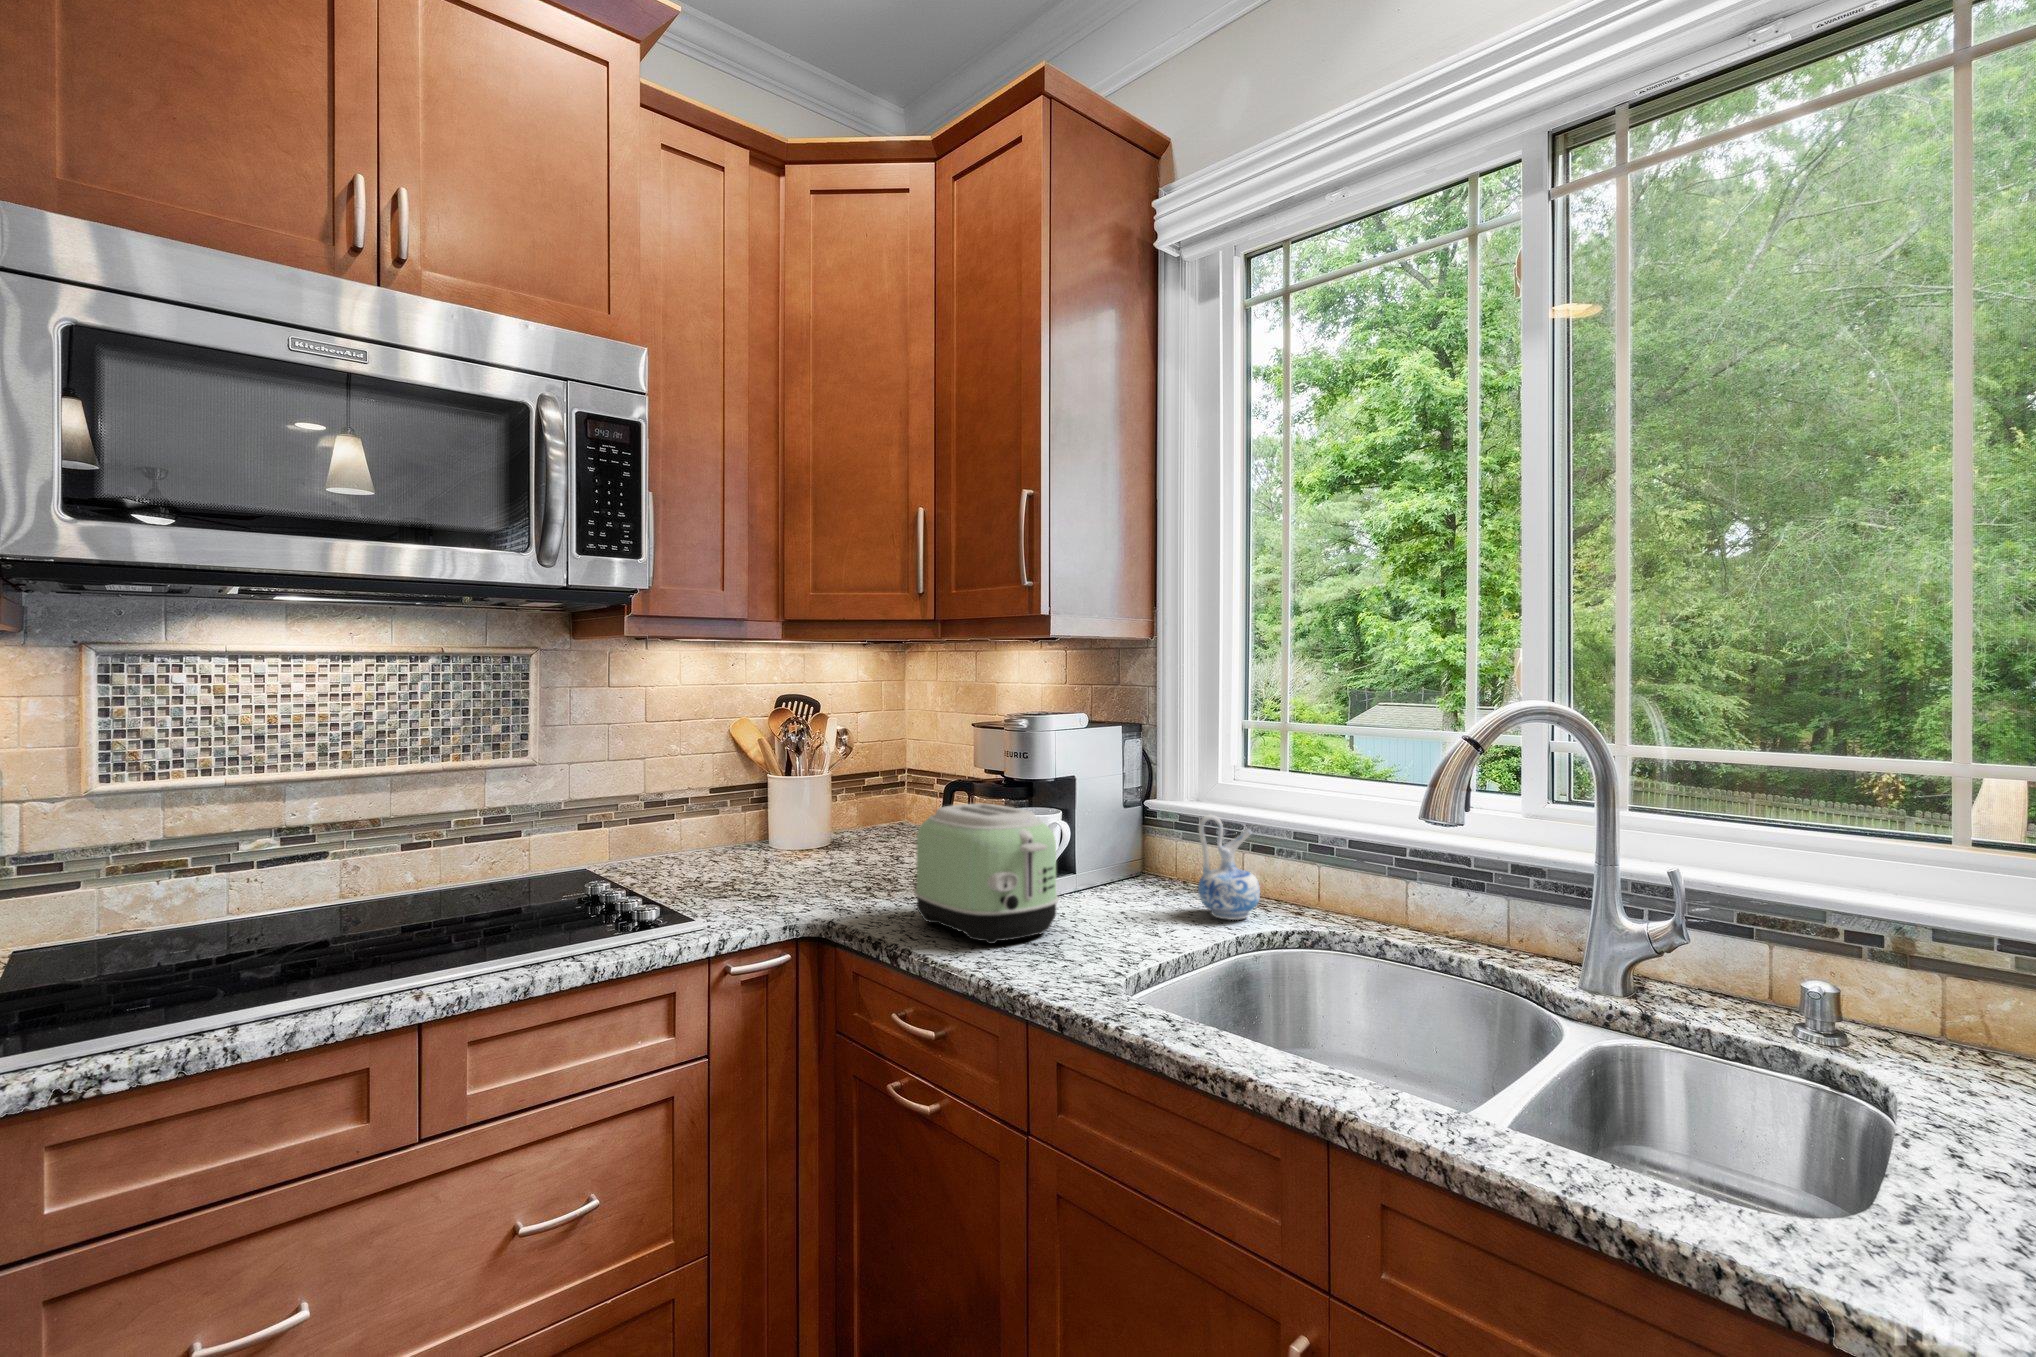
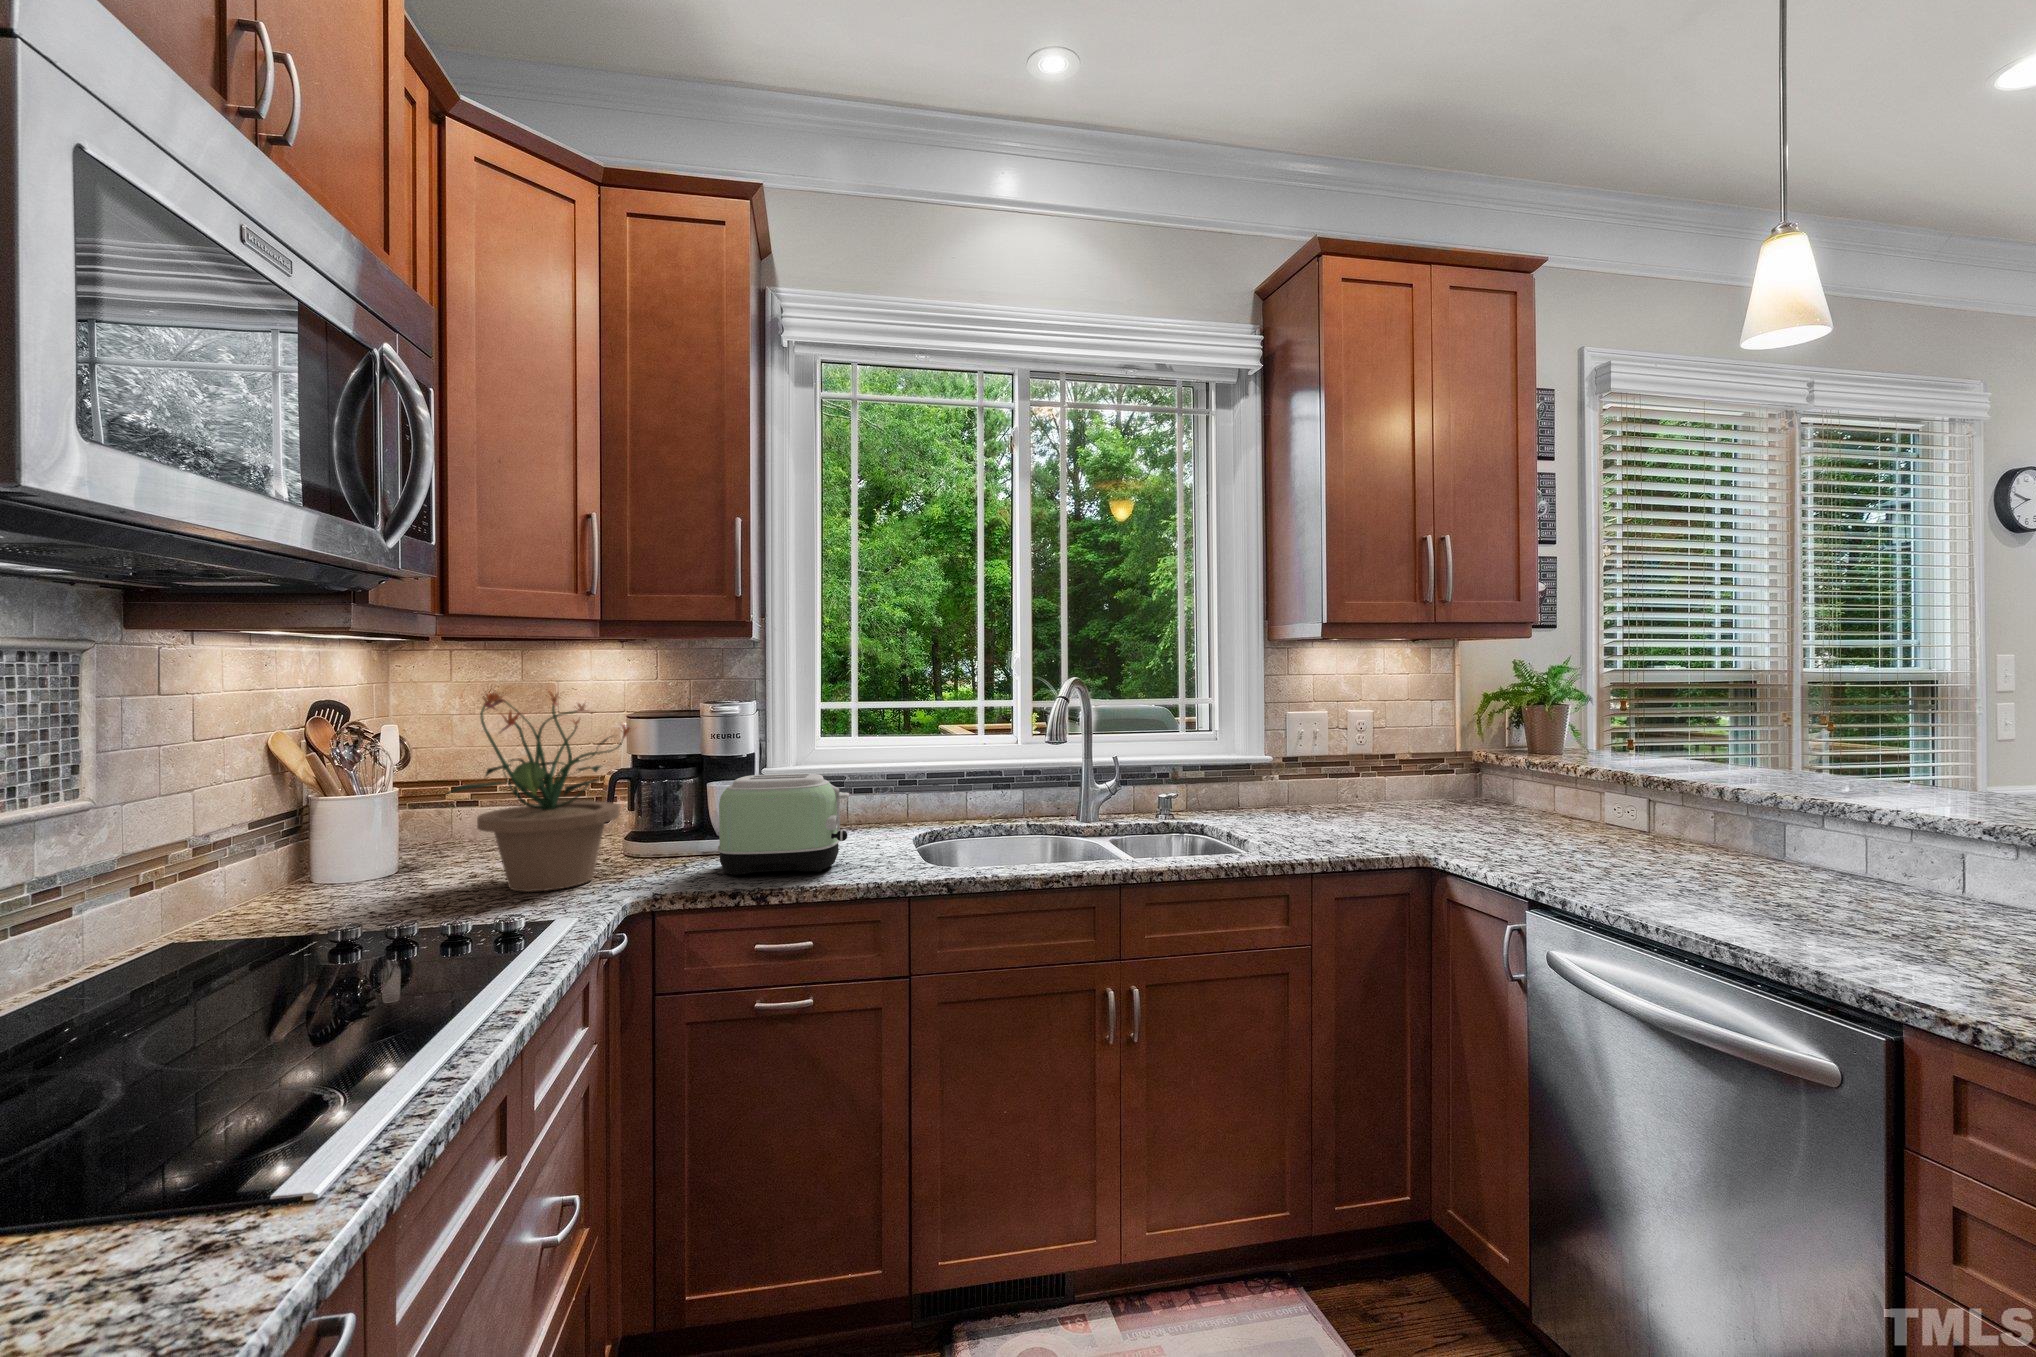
potted plant: none [734,685,918,892] -> present [447,692,630,892]
ceramic pitcher: present [1198,815,1260,920] -> none [860,766,901,834]

